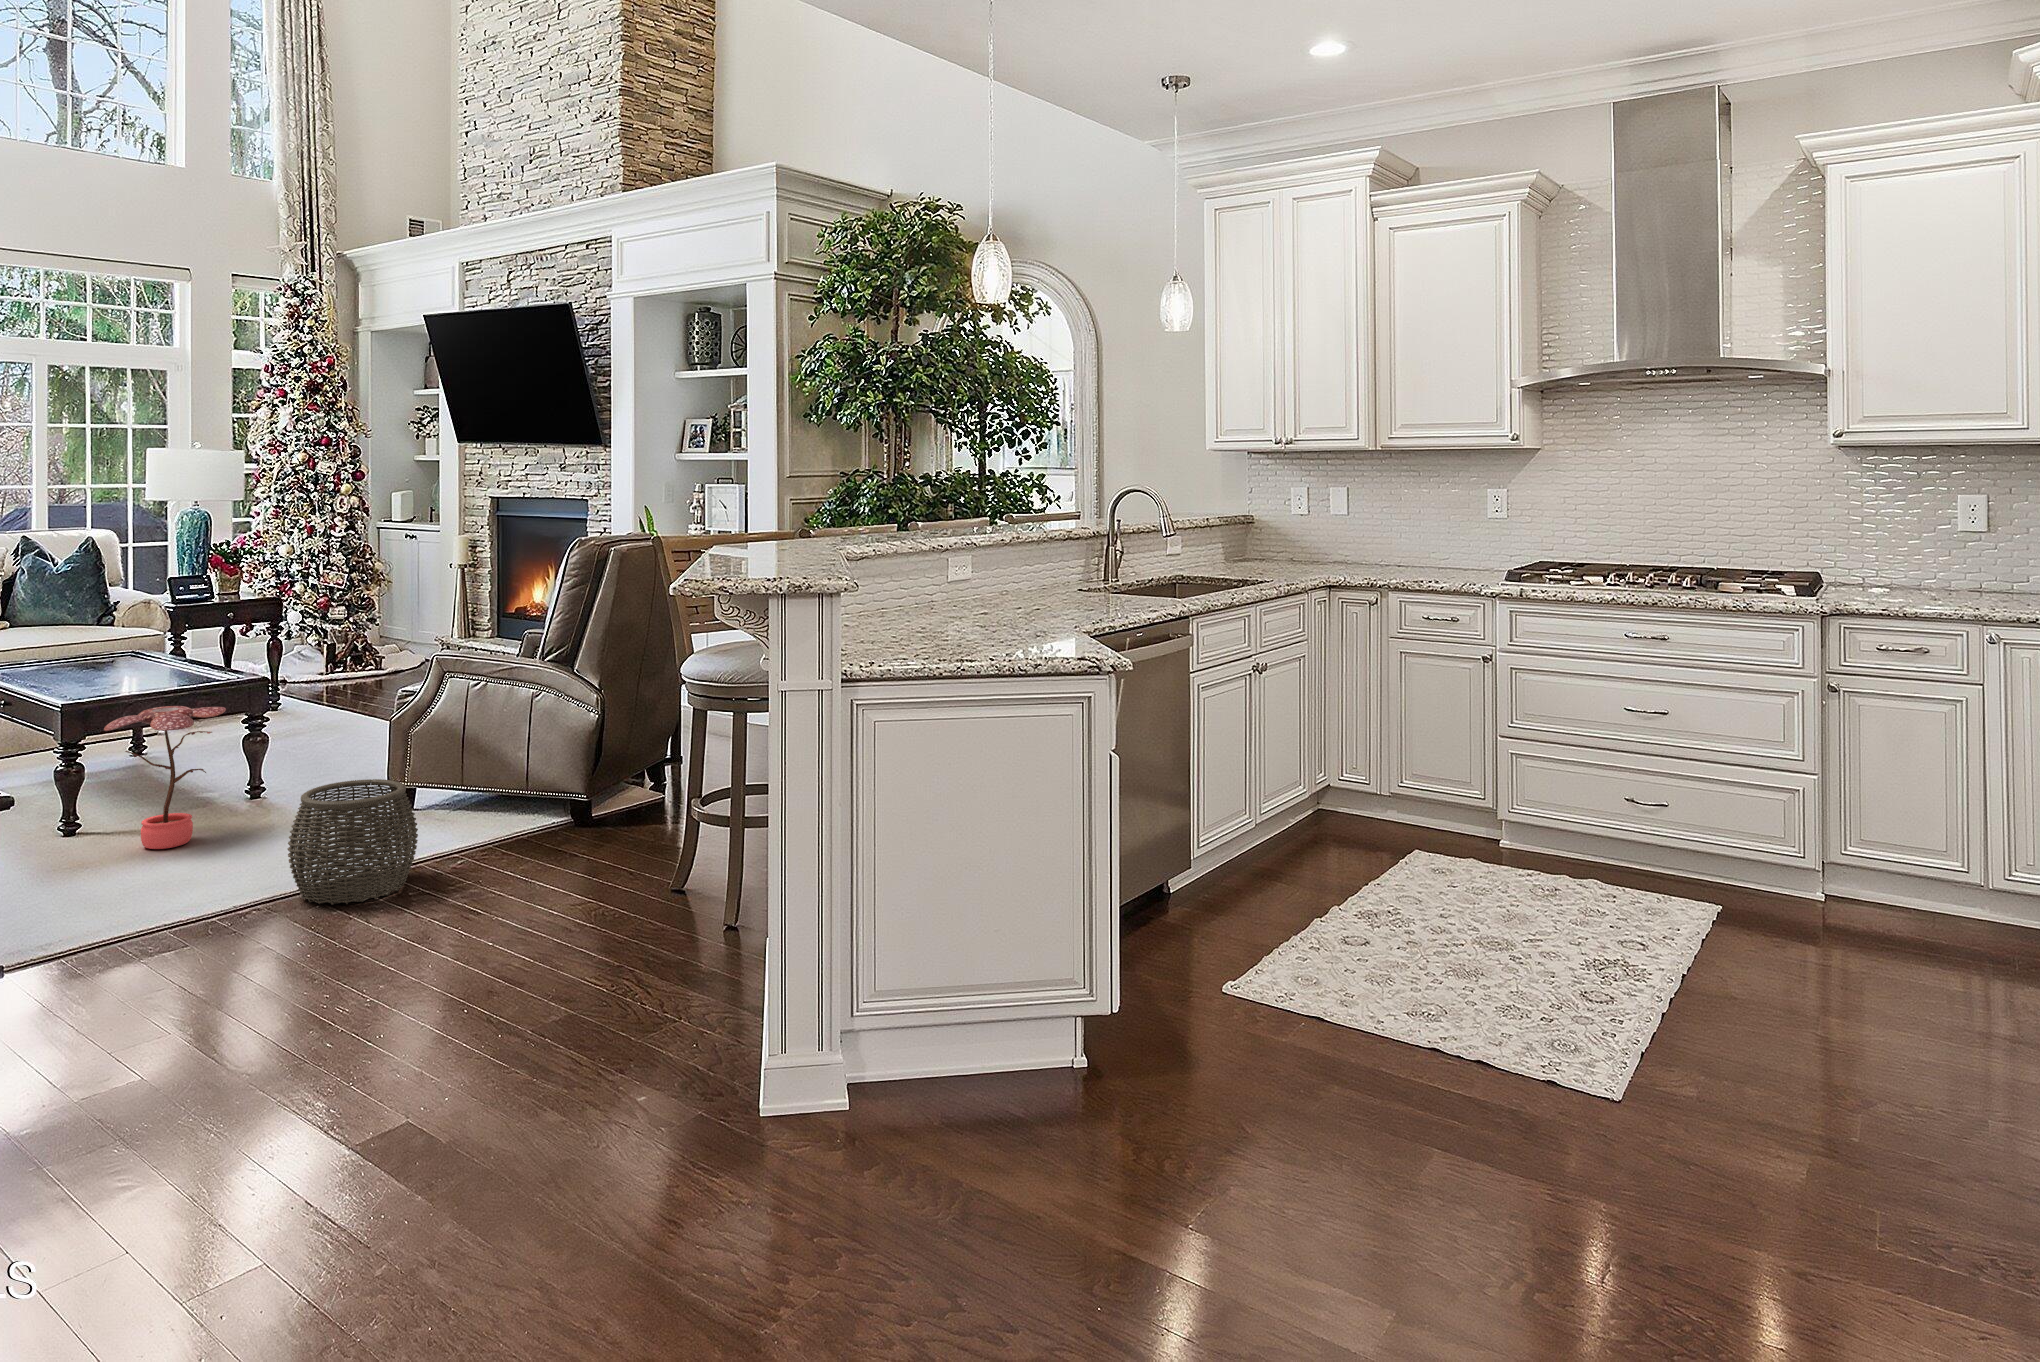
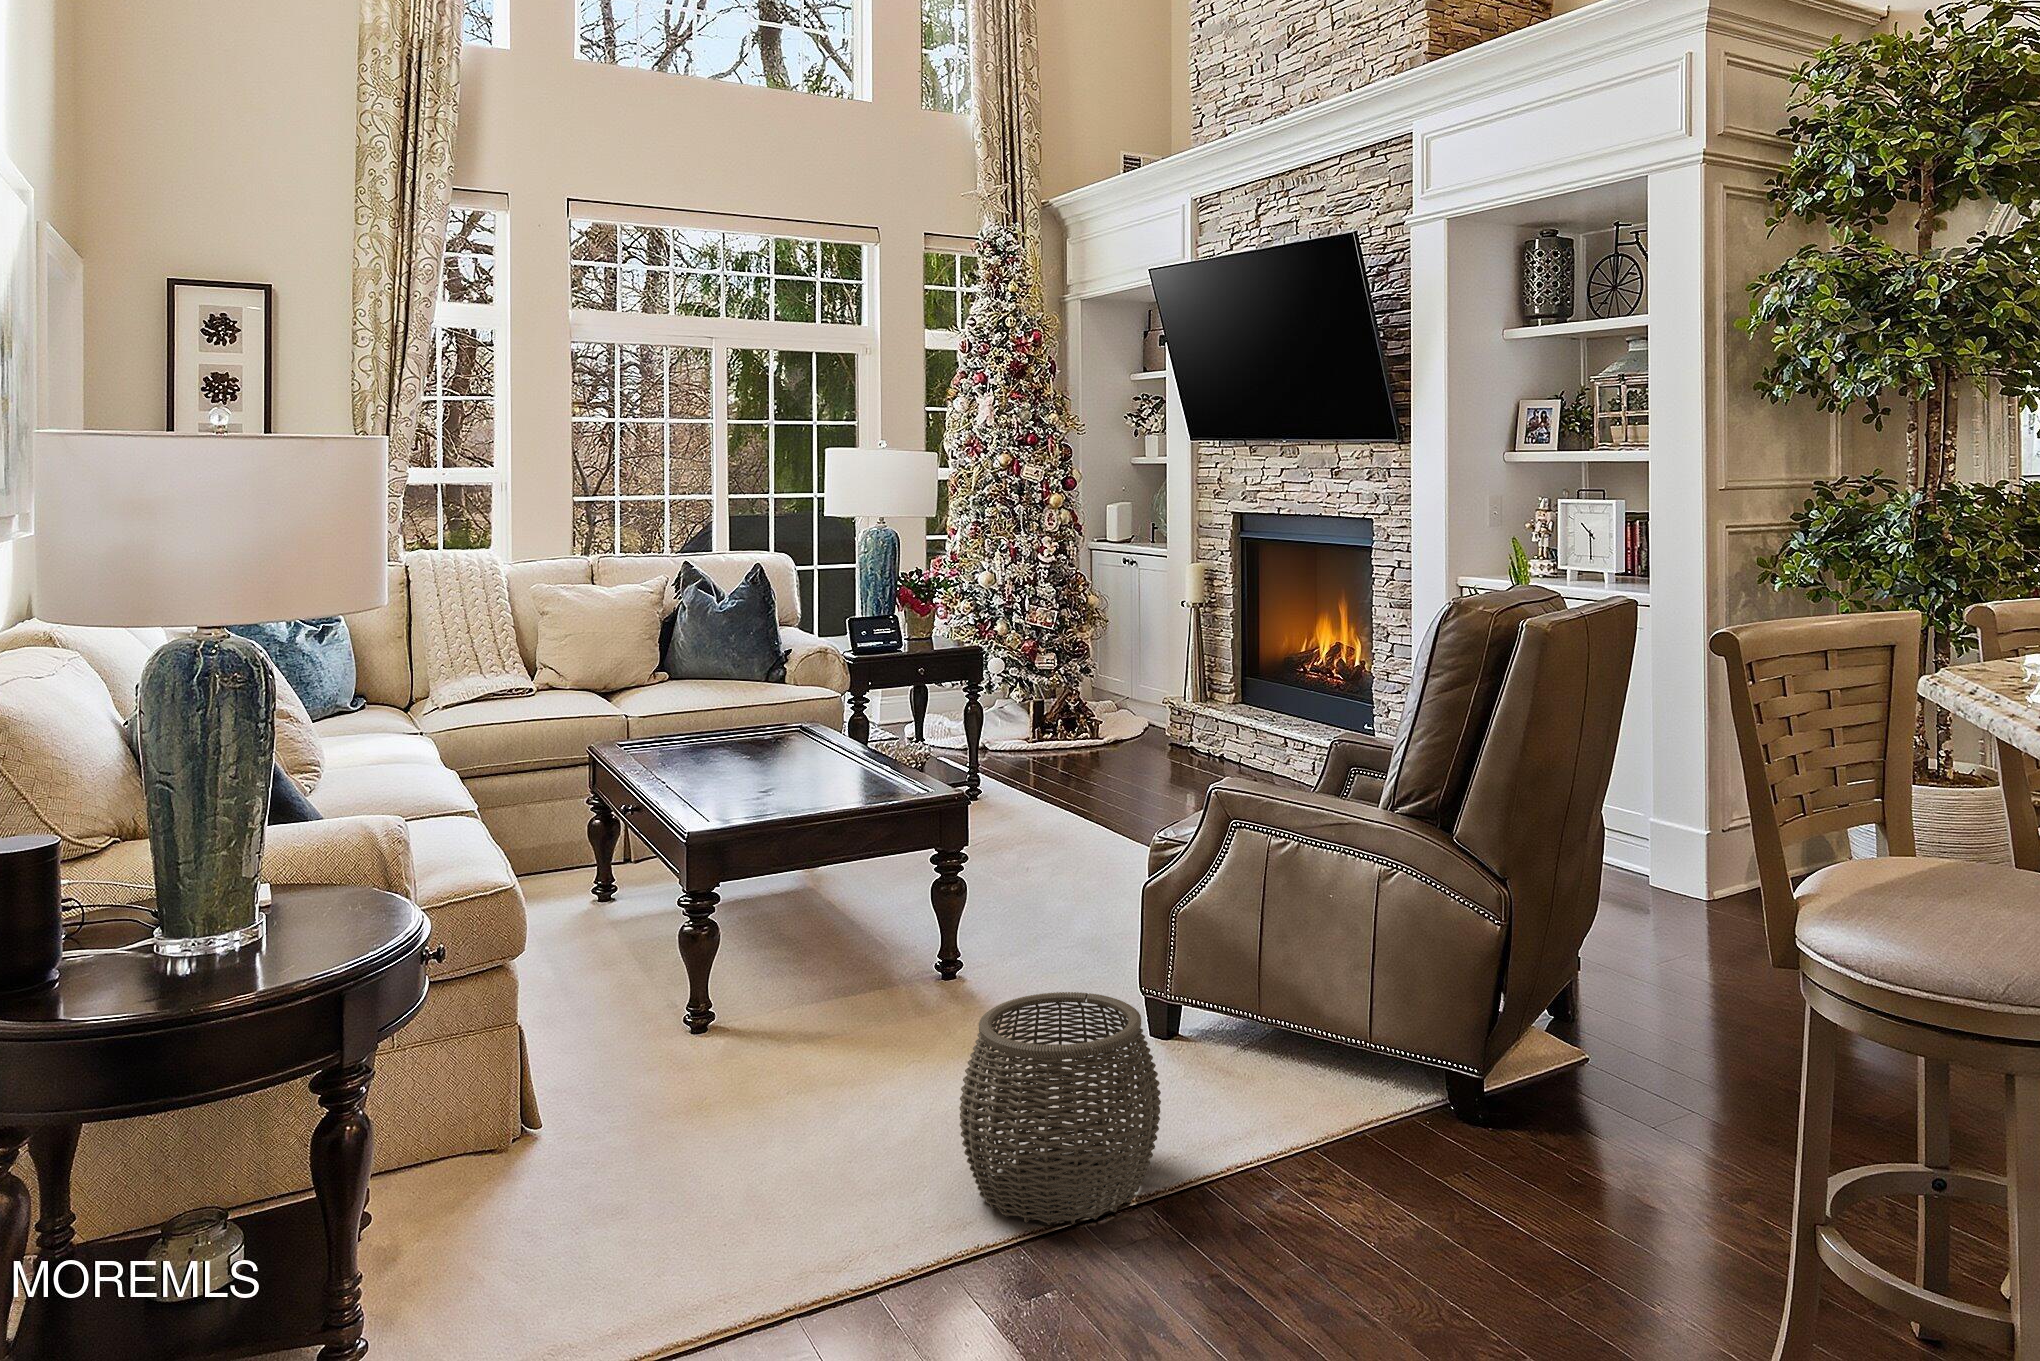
potted plant: present [104,706,226,849] -> none [725,827,887,1046]

